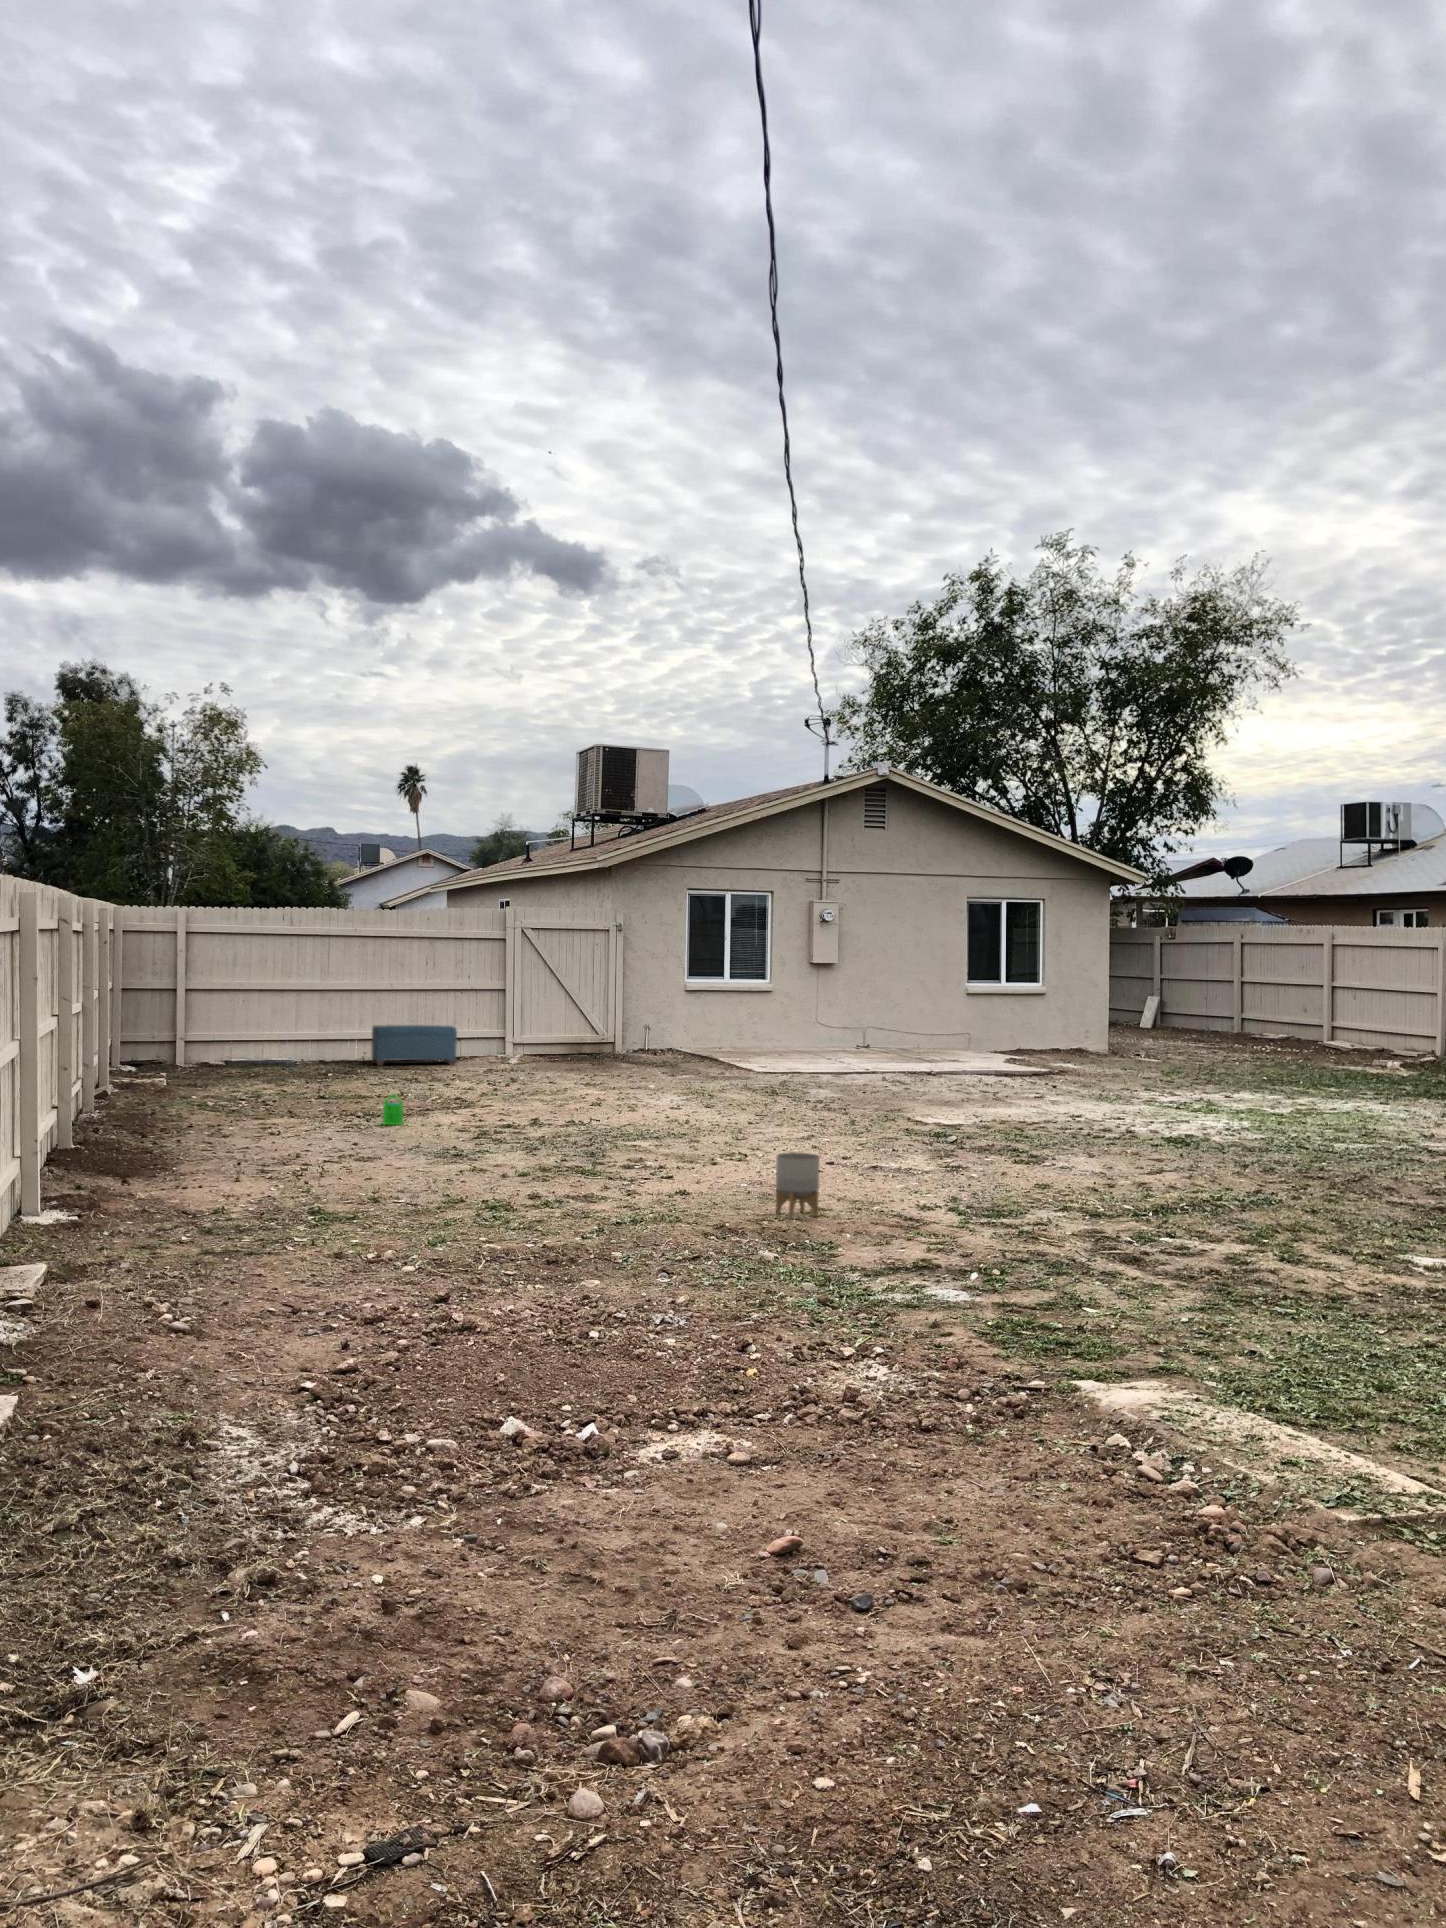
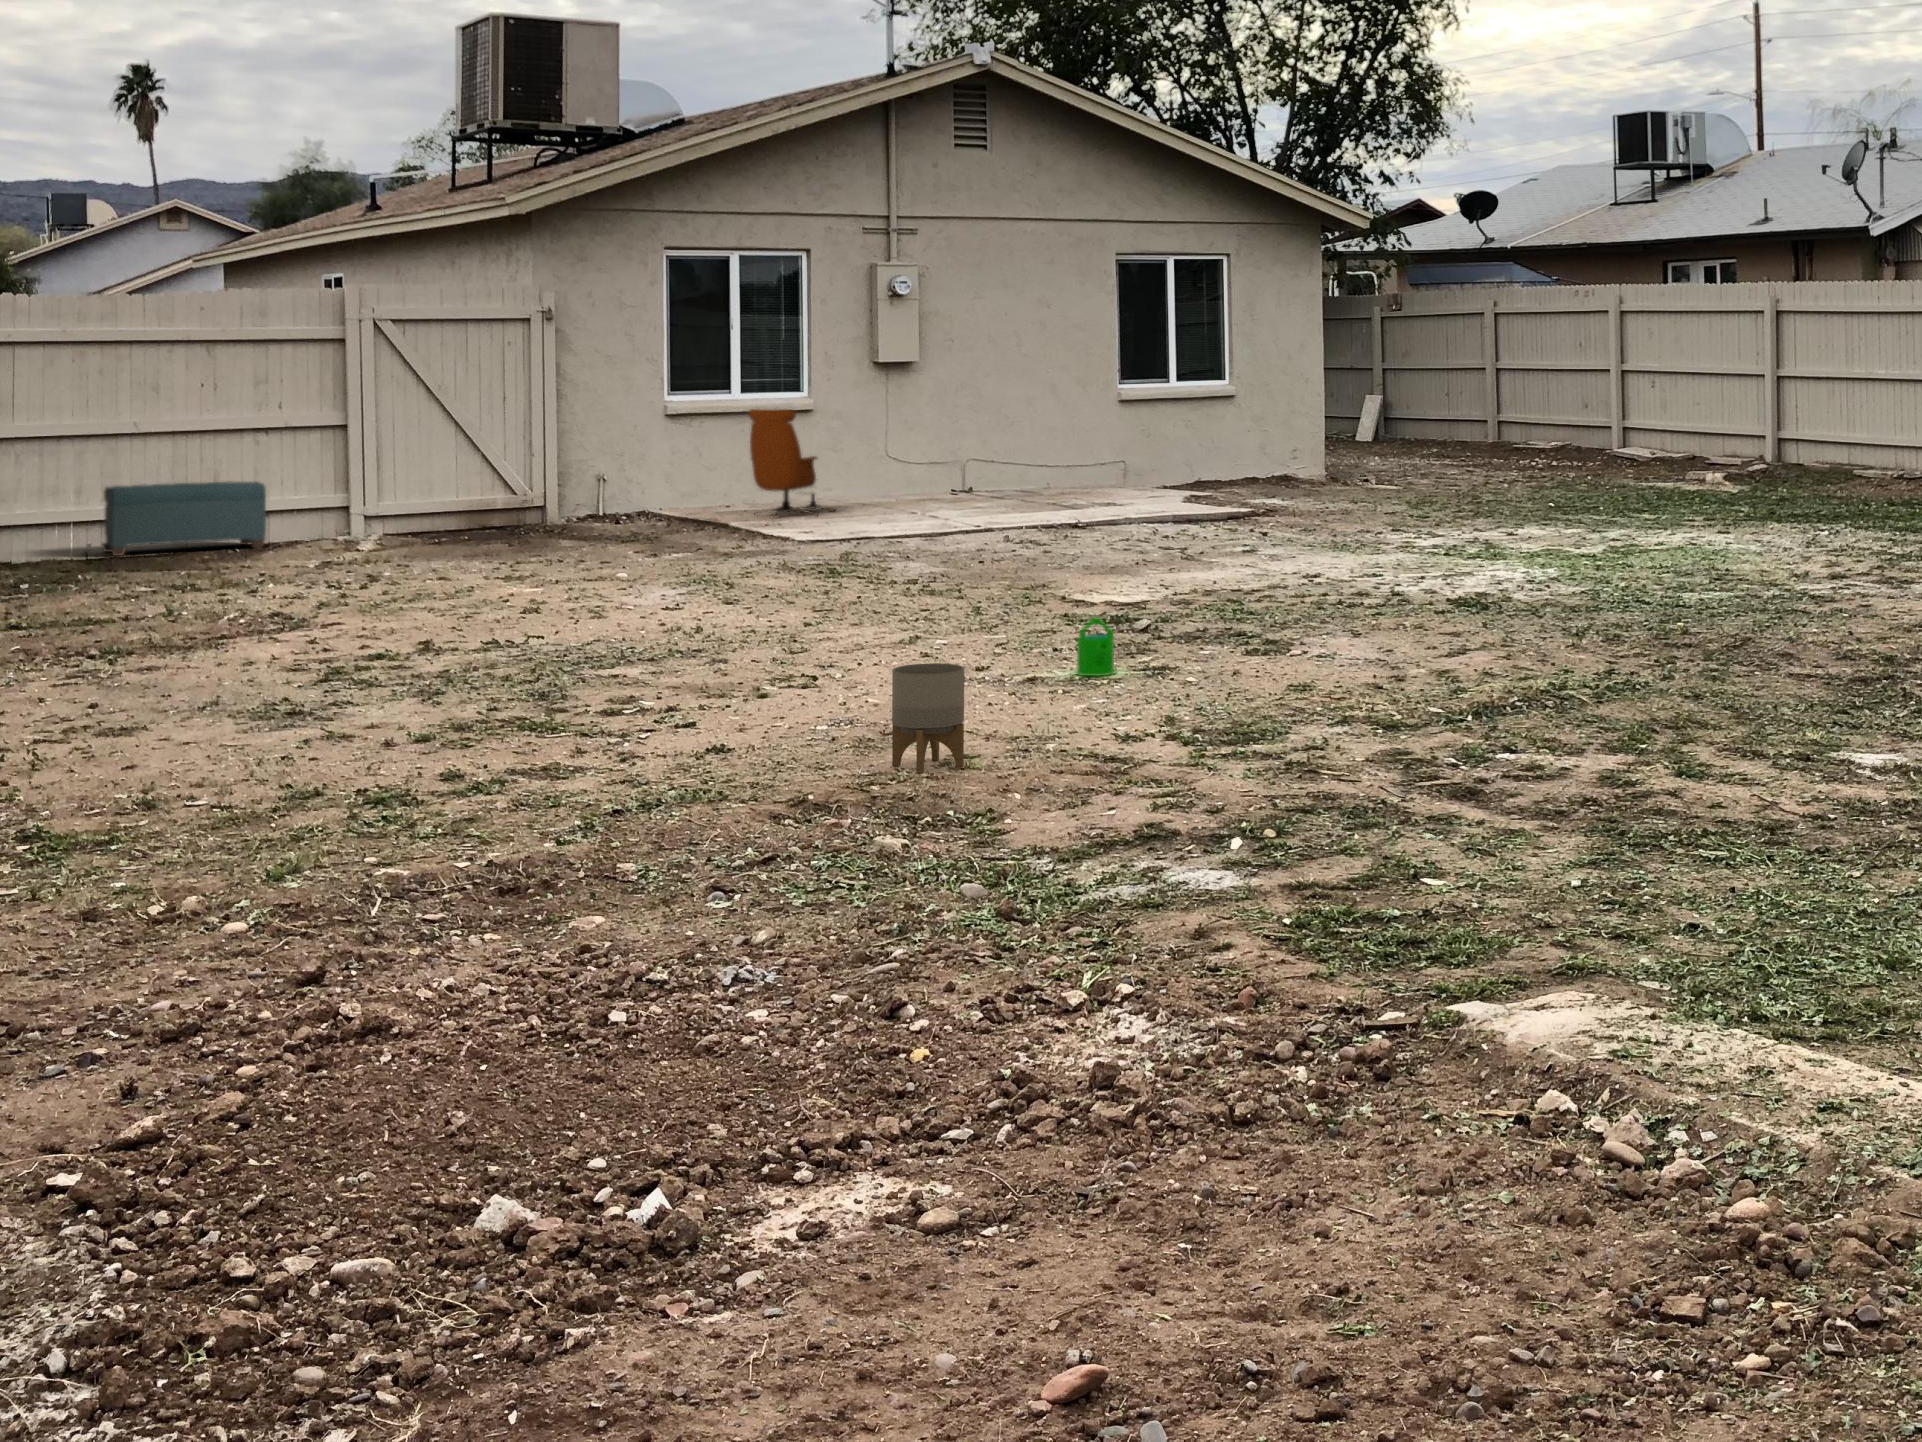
lounge chair: none [730,992,783,1061] -> present [748,409,823,517]
watering can: present [383,1094,403,1125] -> present [1076,618,1116,676]

